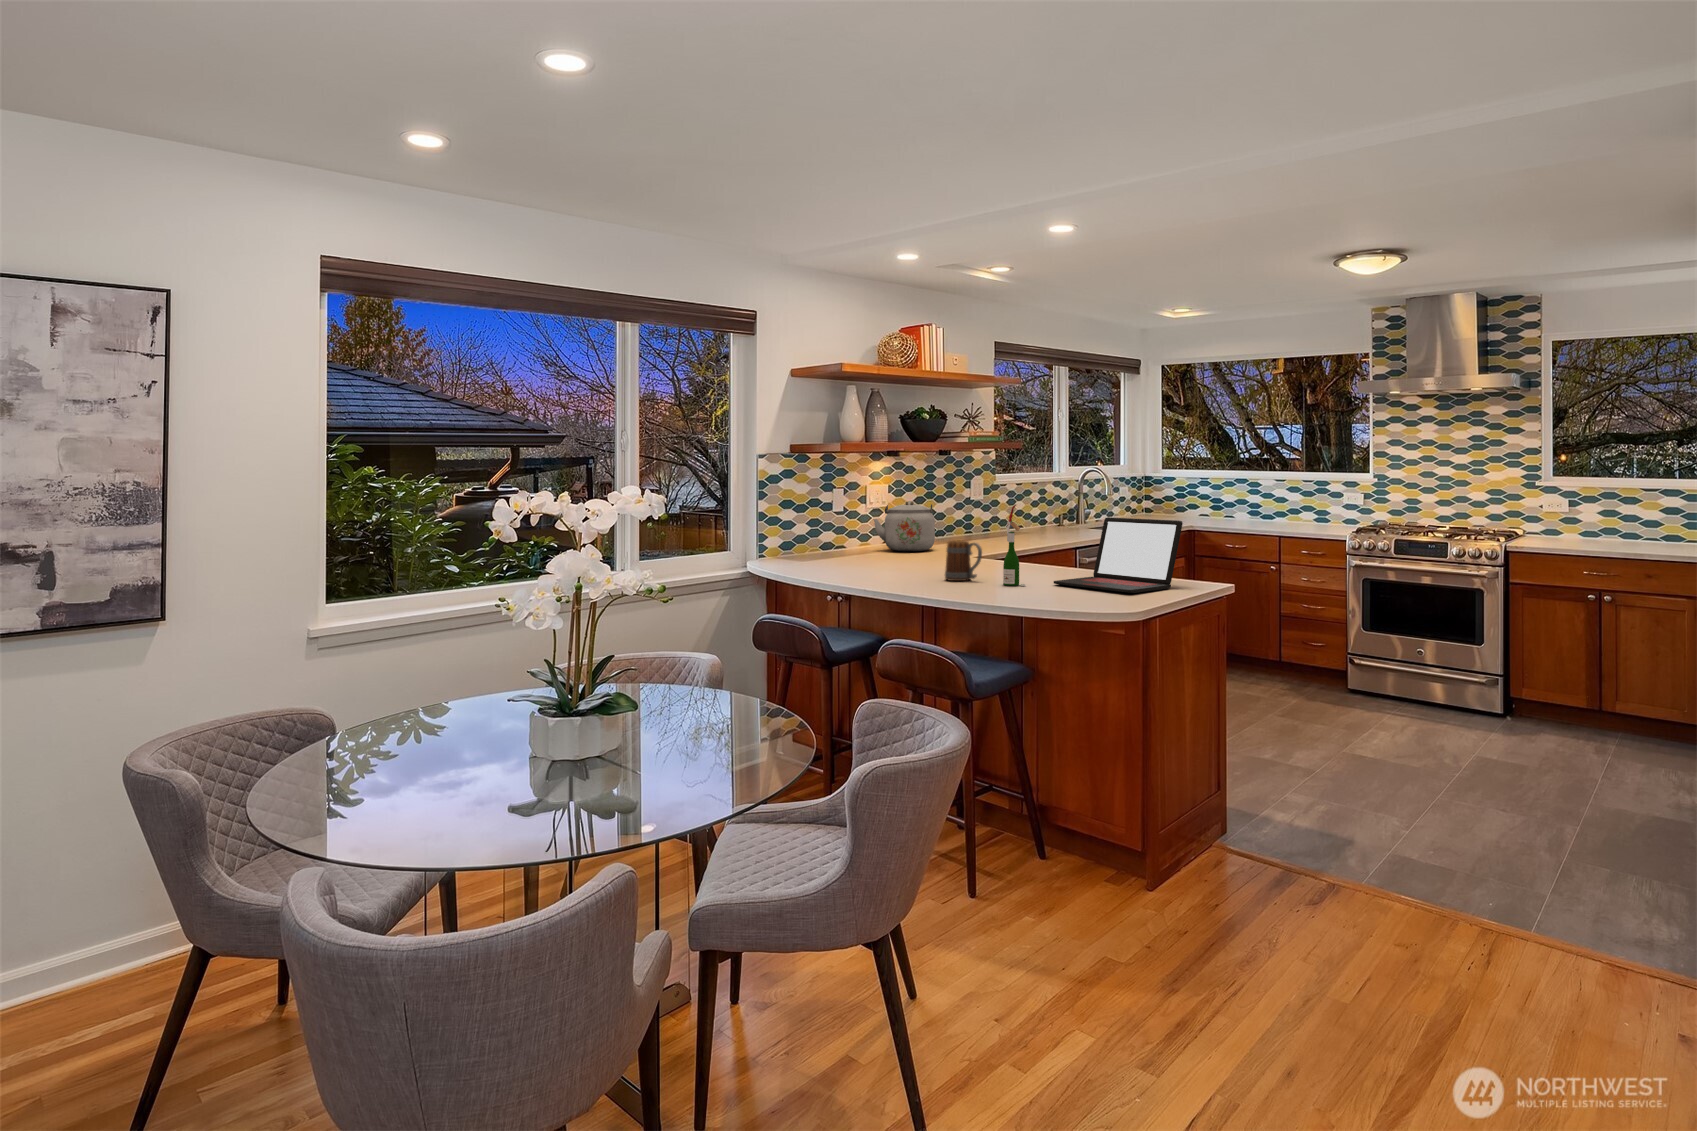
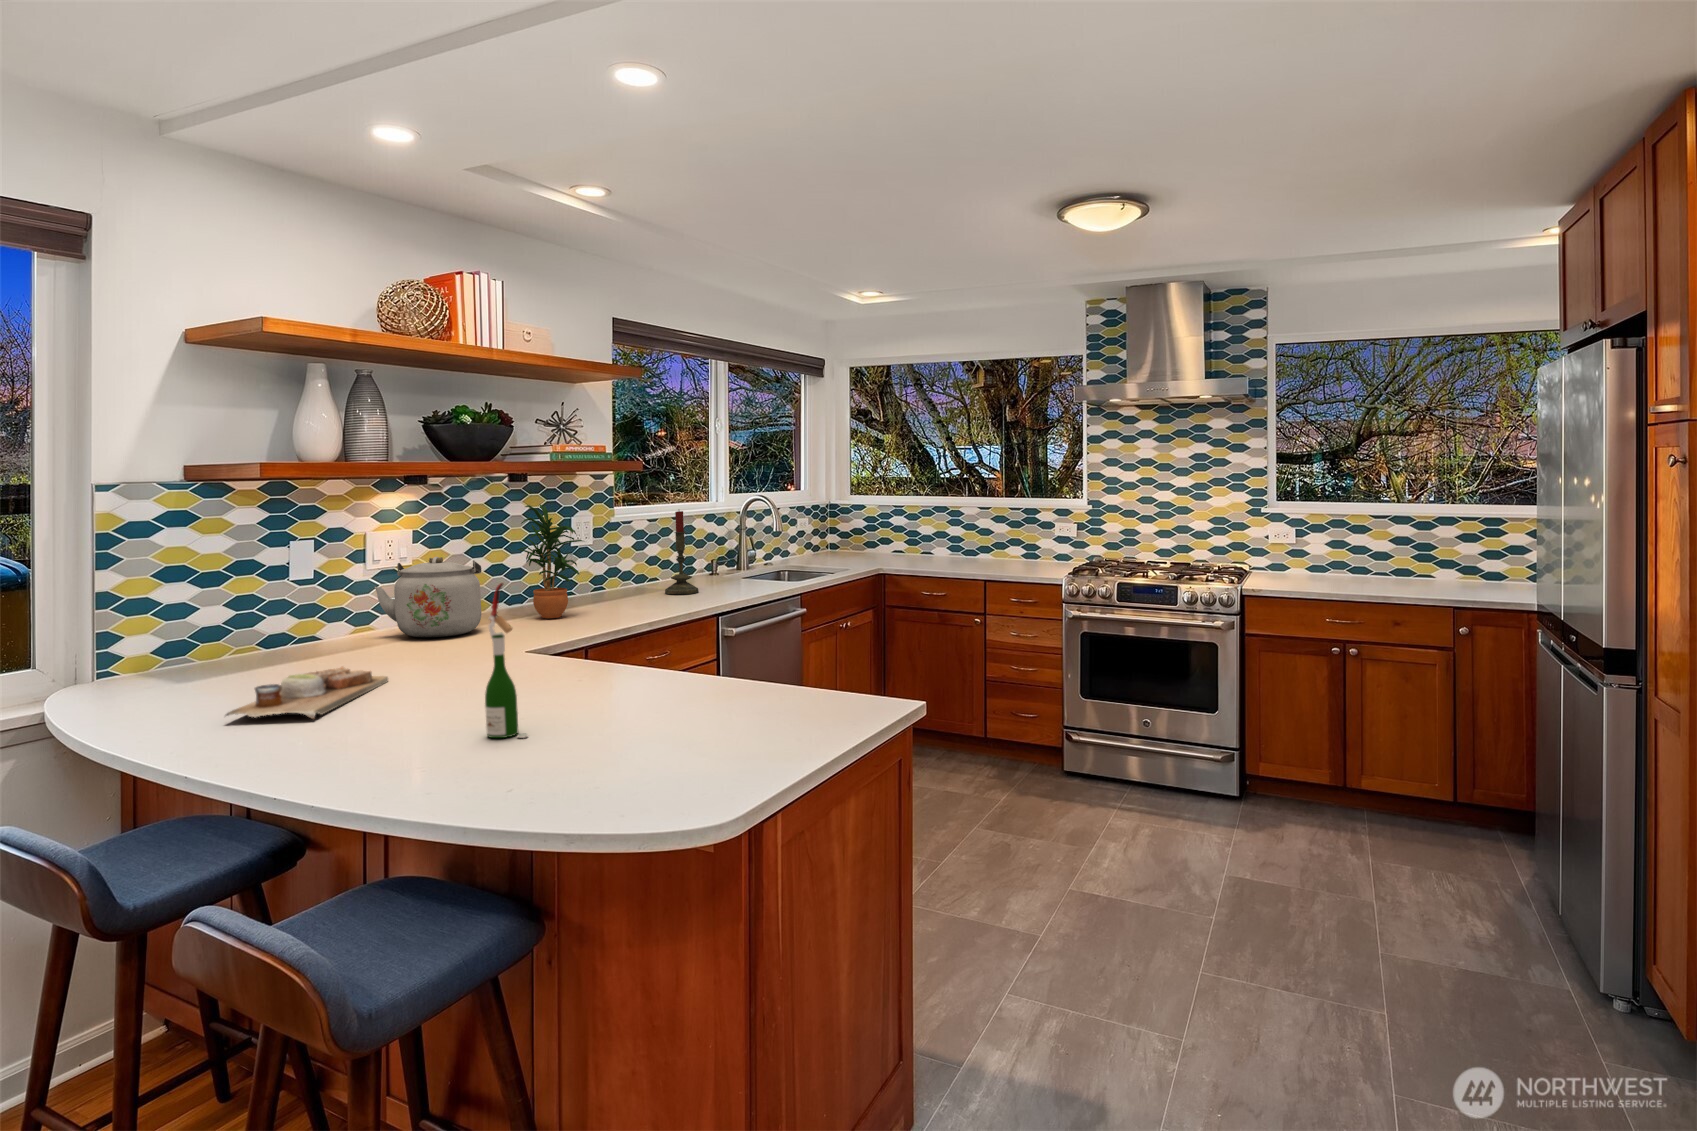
potted plant: none [950,469,994,545] -> present [518,505,582,618]
candle: none [1035,475,1059,536] -> present [665,511,698,594]
laptop: present [1054,517,1183,593] -> none [583,596,807,756]
mug: present [945,541,982,581] -> none [390,647,456,727]
cutting board: none [857,557,914,577] -> present [226,667,388,719]

